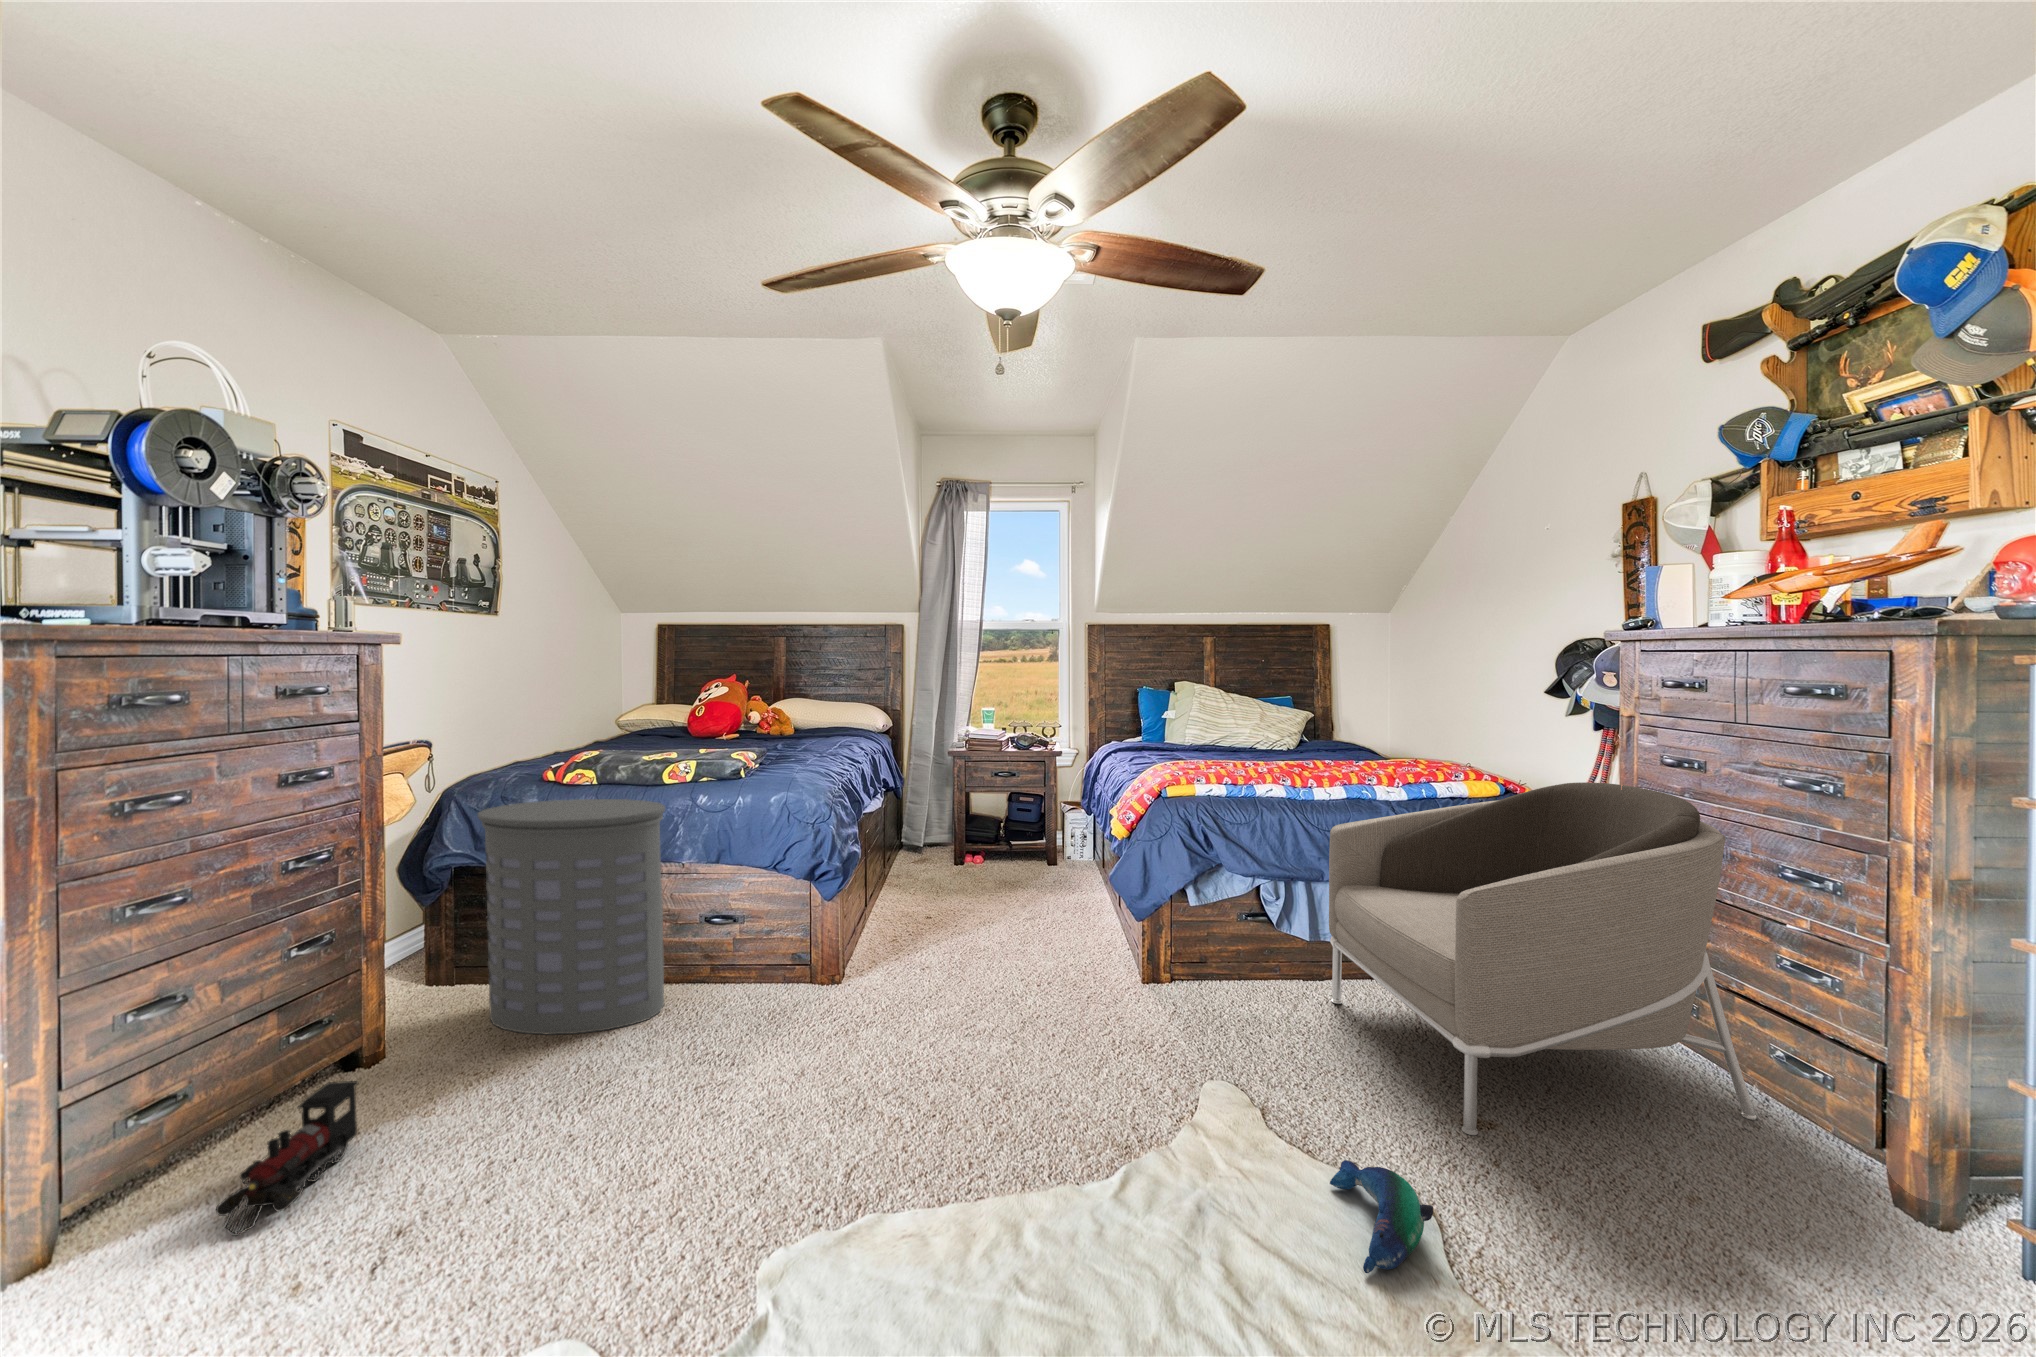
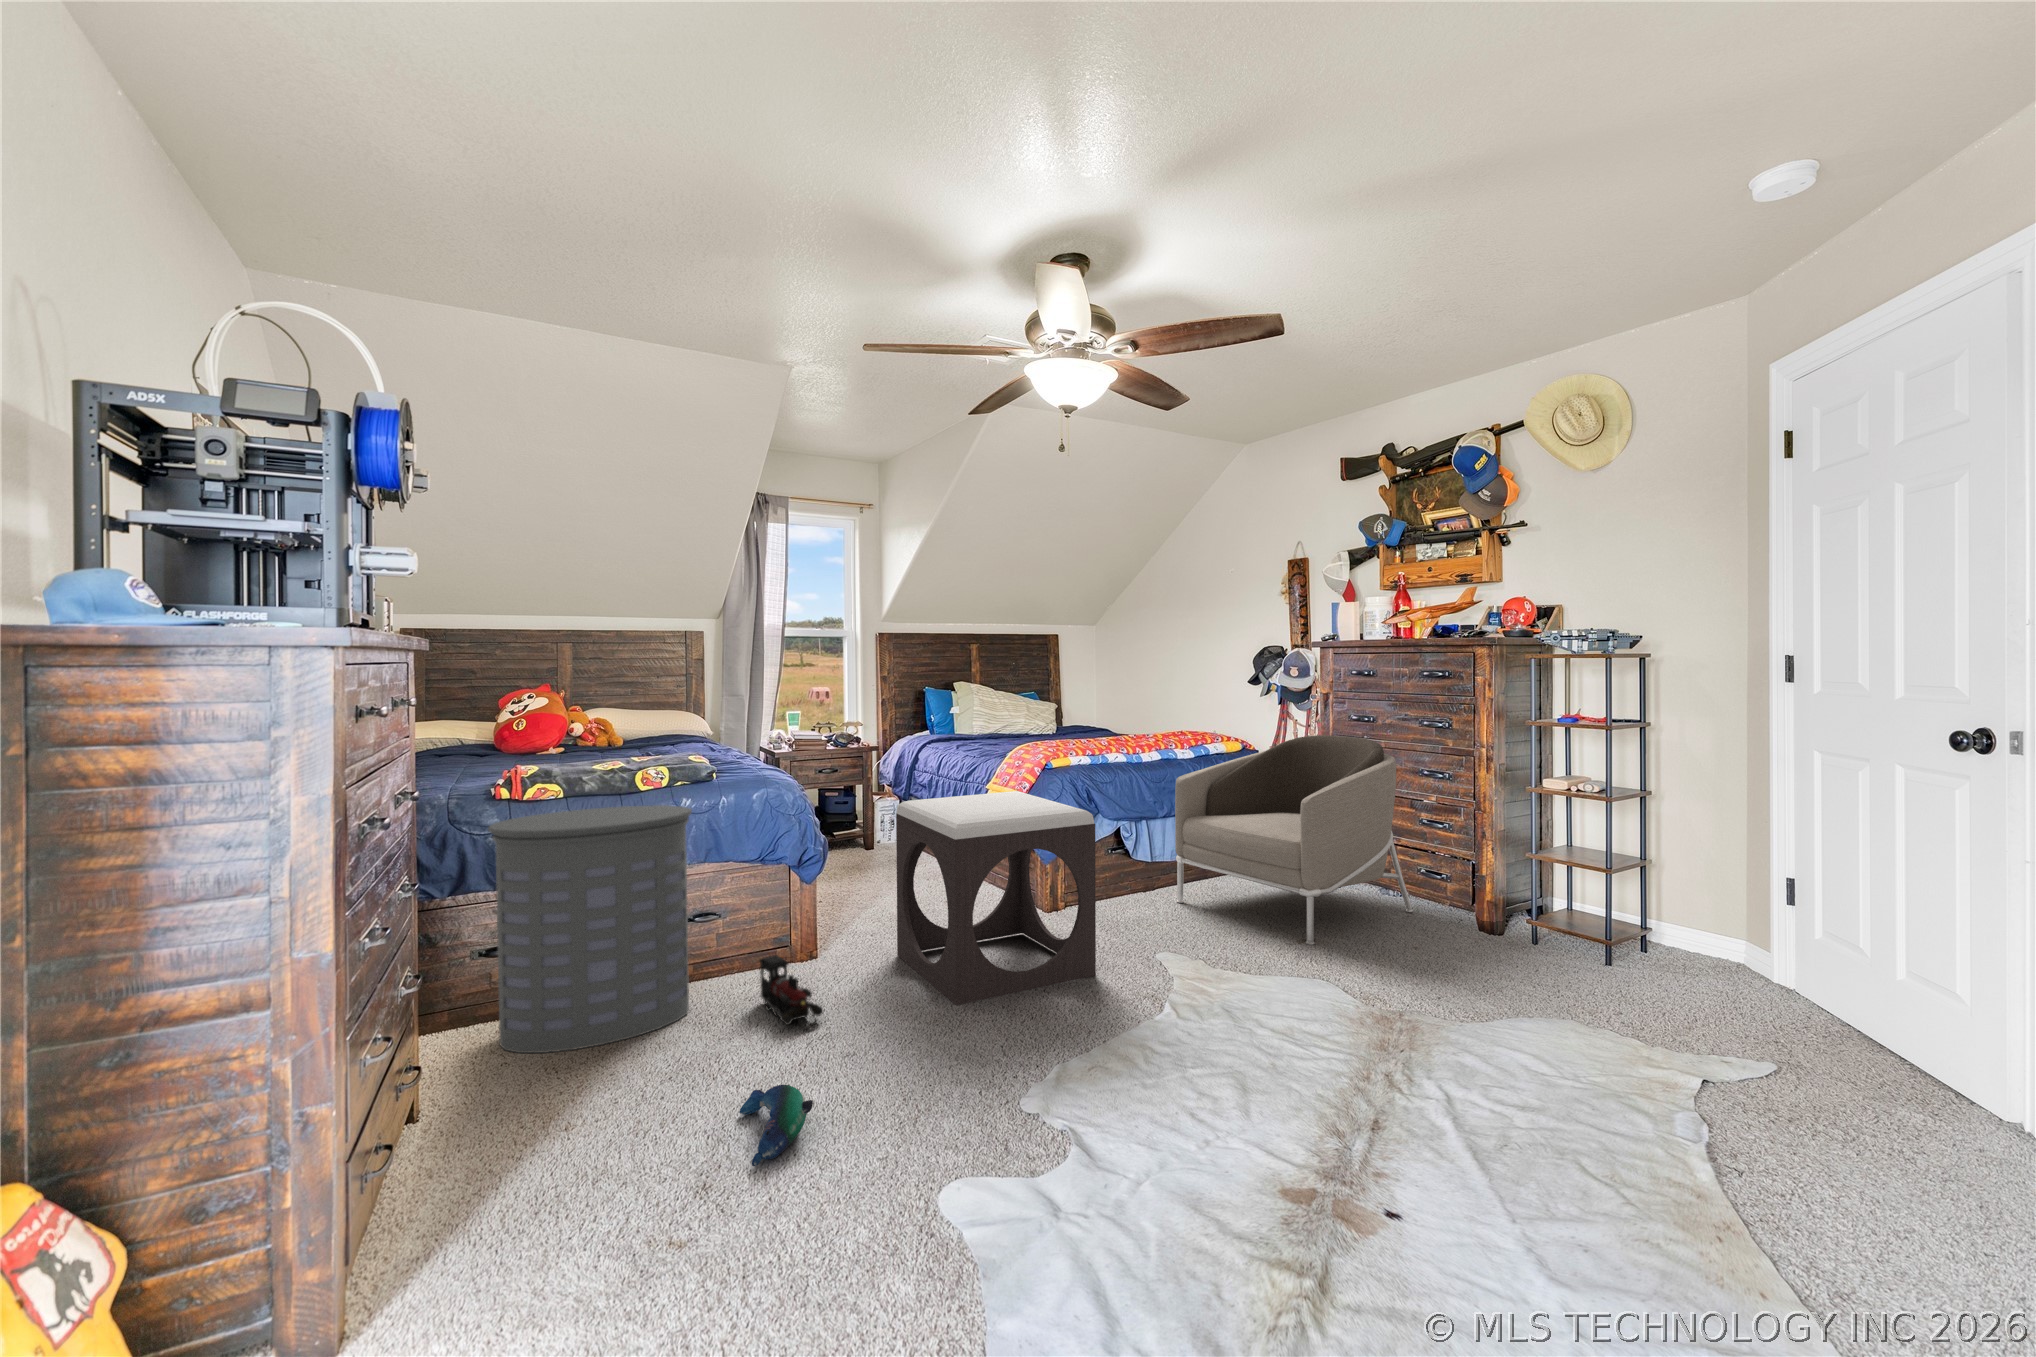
footstool: none [868,822,1077,1093] -> present [896,791,1096,1005]
toy train: present [216,1081,359,1236] -> present [759,955,823,1030]
plush toy: present [1330,1160,1433,1273] -> present [739,1085,813,1166]

